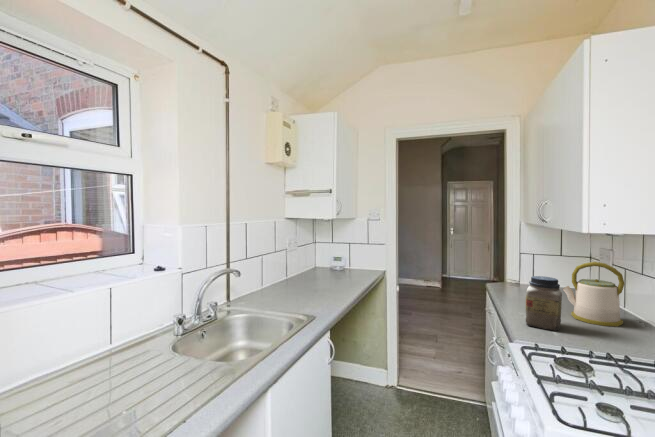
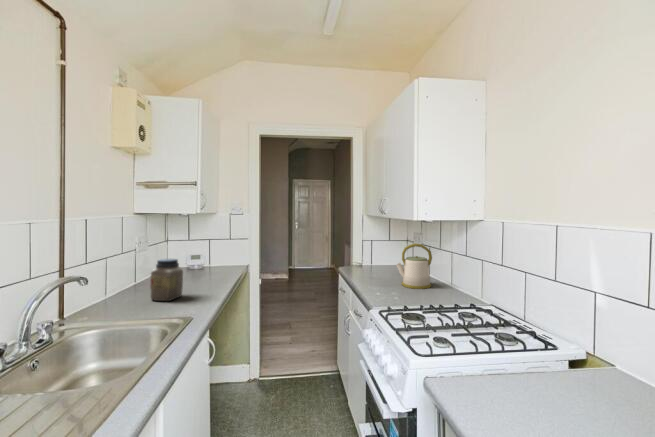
jar: present [526,276,562,331] -> present [150,259,183,301]

